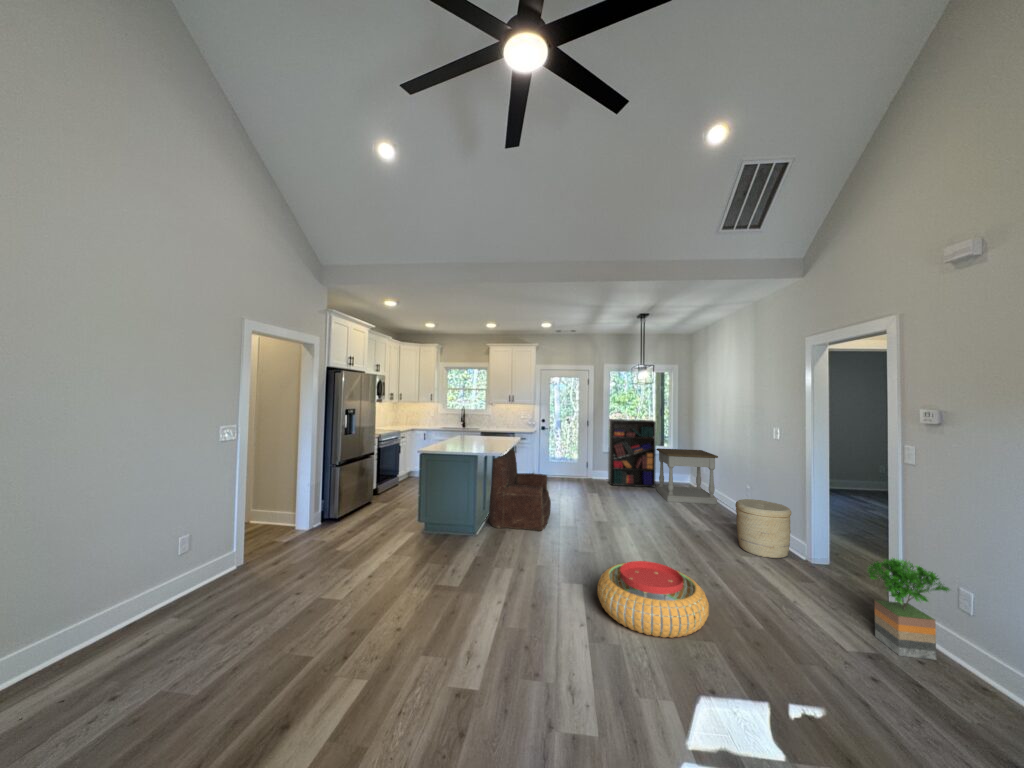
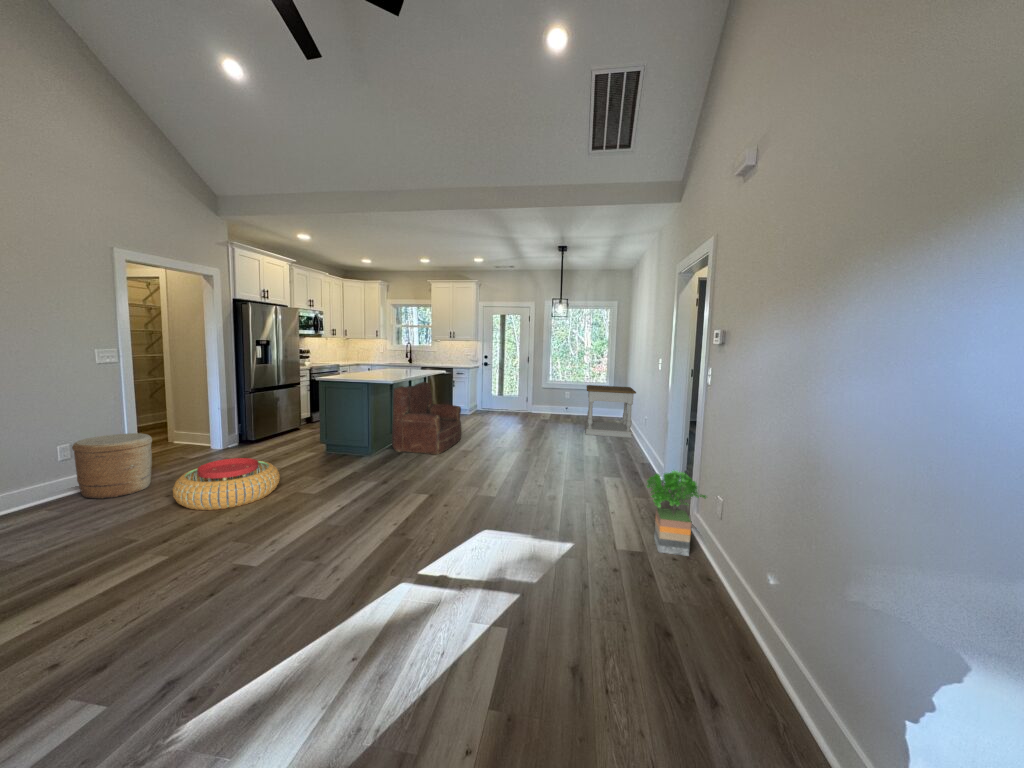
bookshelf: present [608,419,656,487] -> none [545,357,591,423]
woven basket: present [735,499,791,558] -> present [72,433,152,499]
pouf: present [597,561,709,638] -> present [173,458,280,510]

